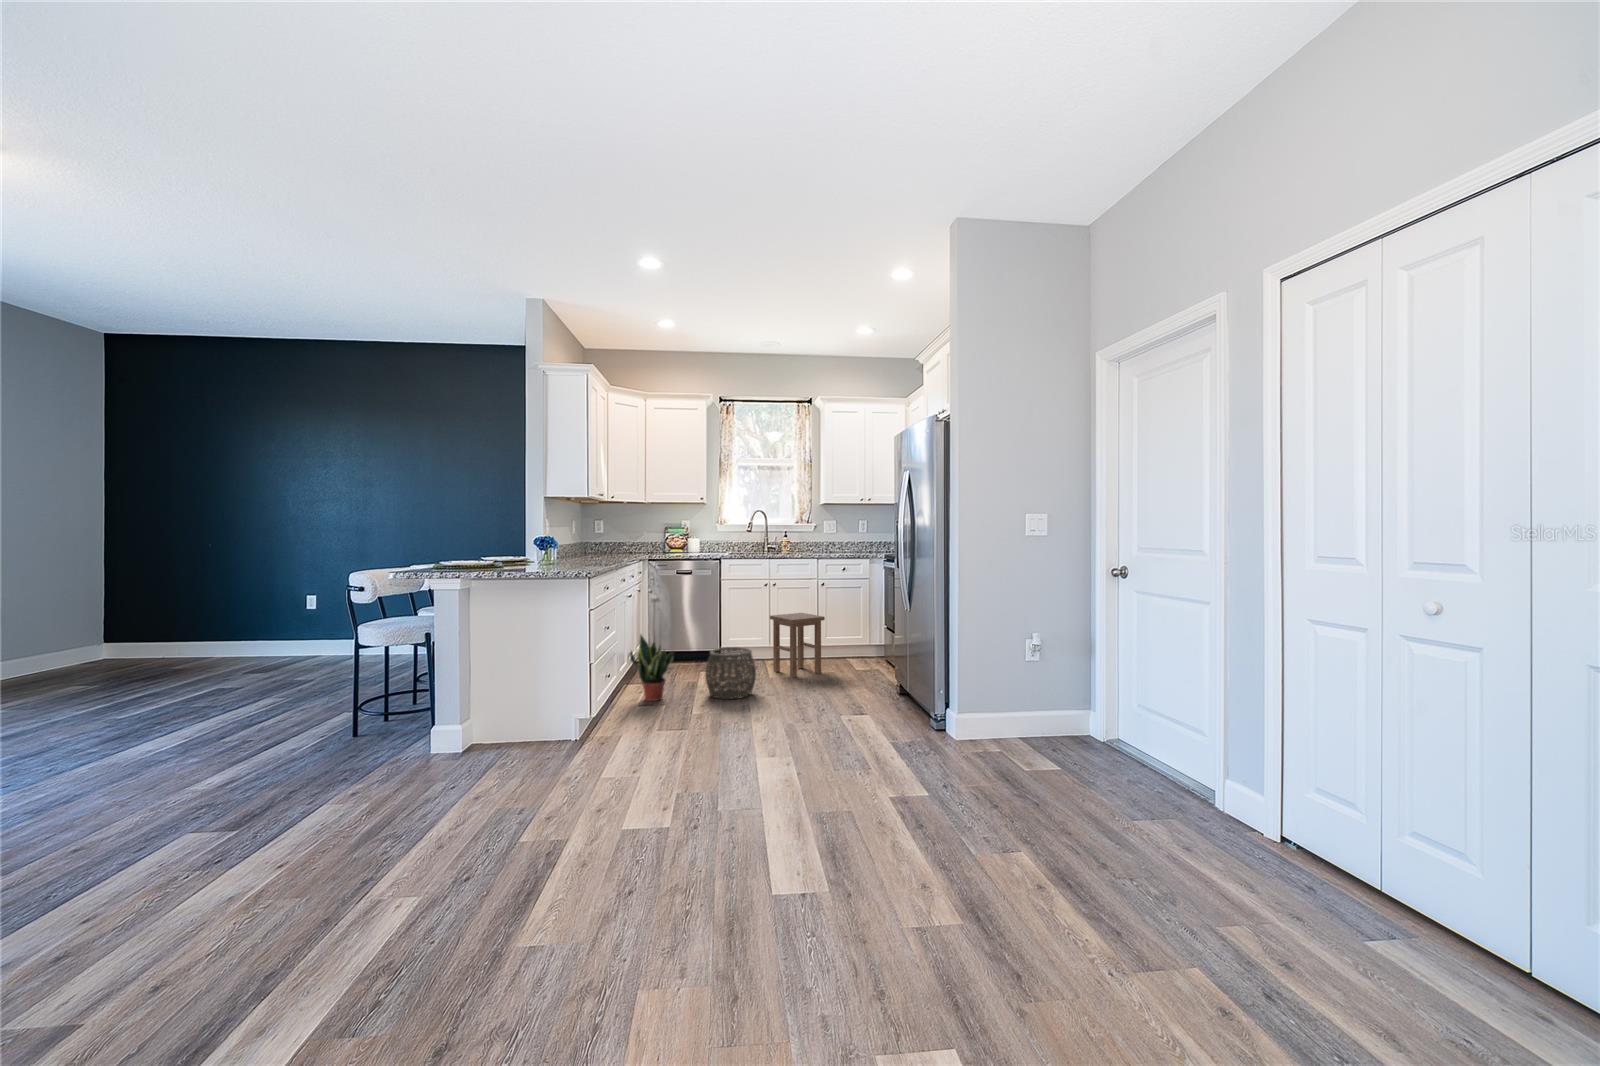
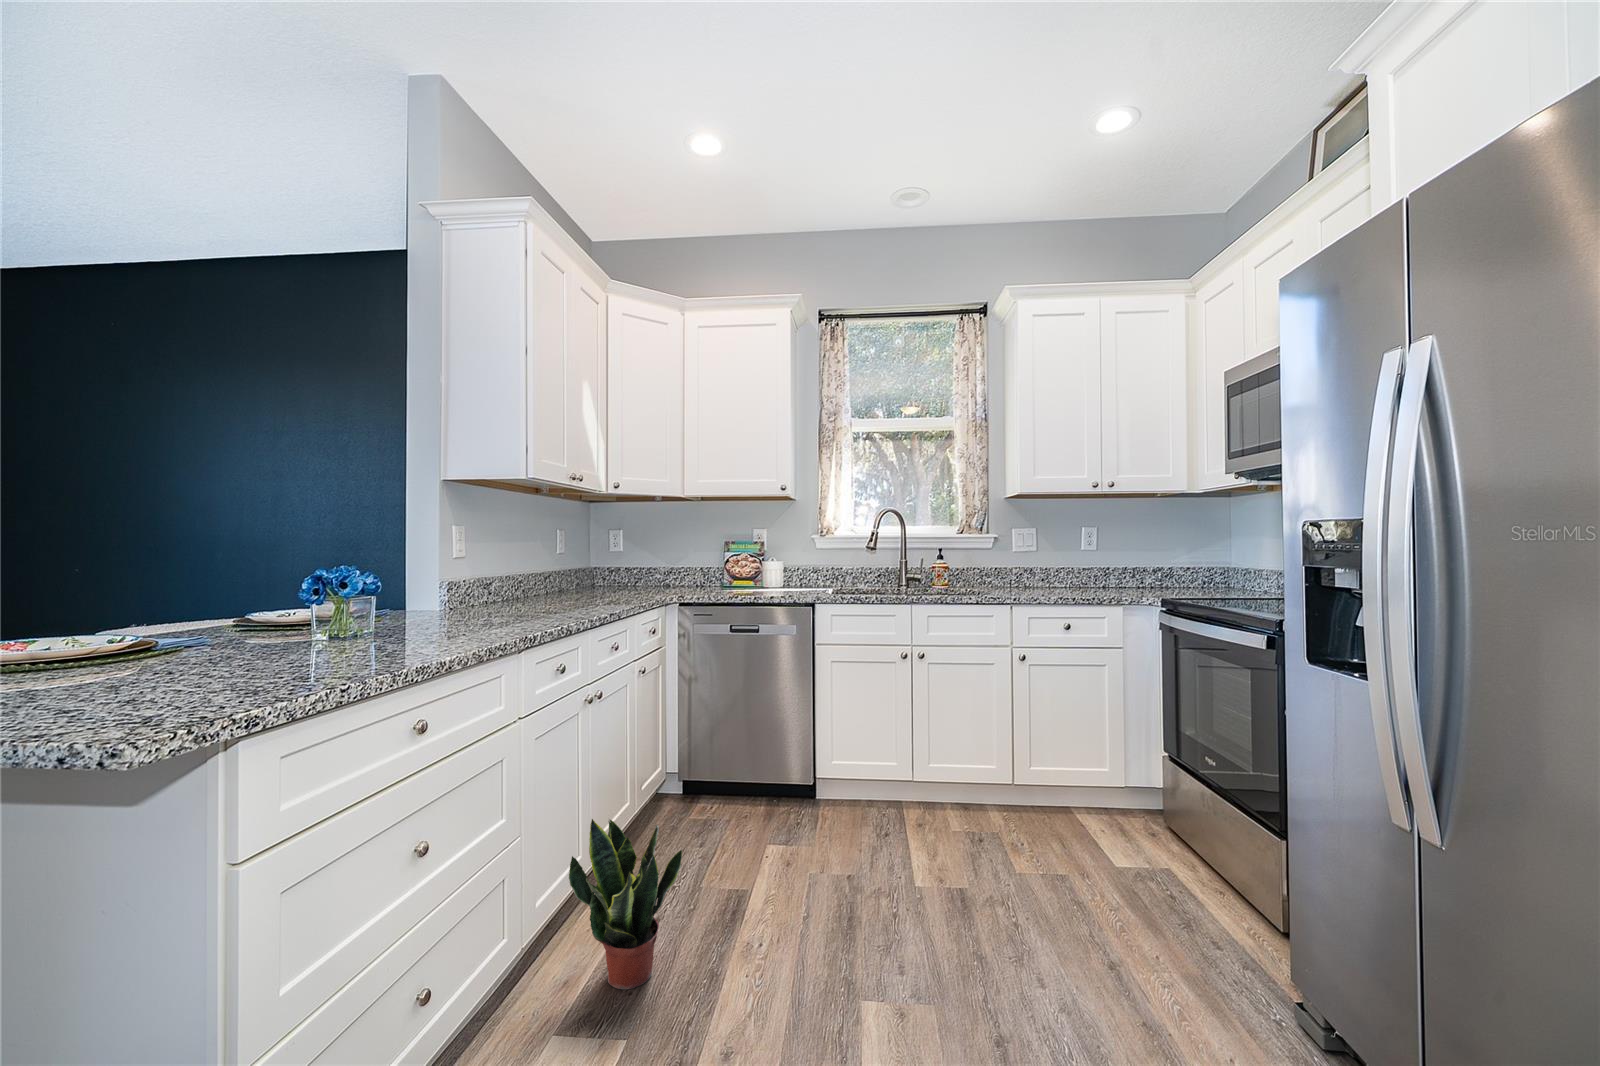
stool: present [770,613,825,677] -> none [913,724,1038,889]
woven basket: present [705,647,756,699] -> none [753,841,883,1011]

